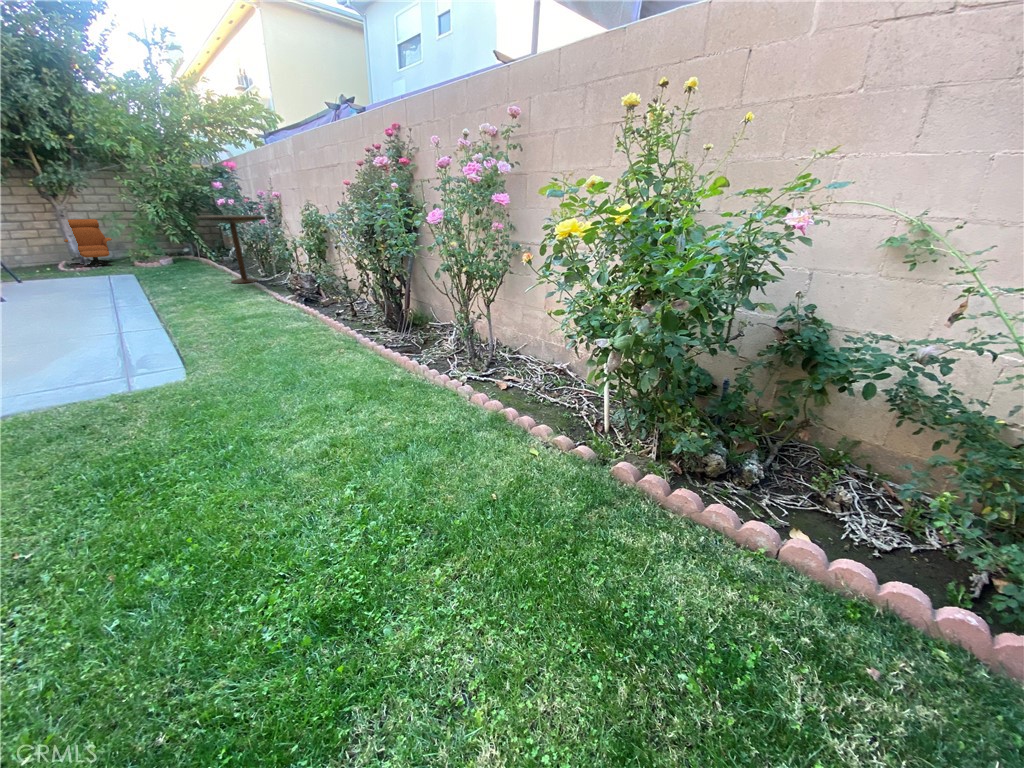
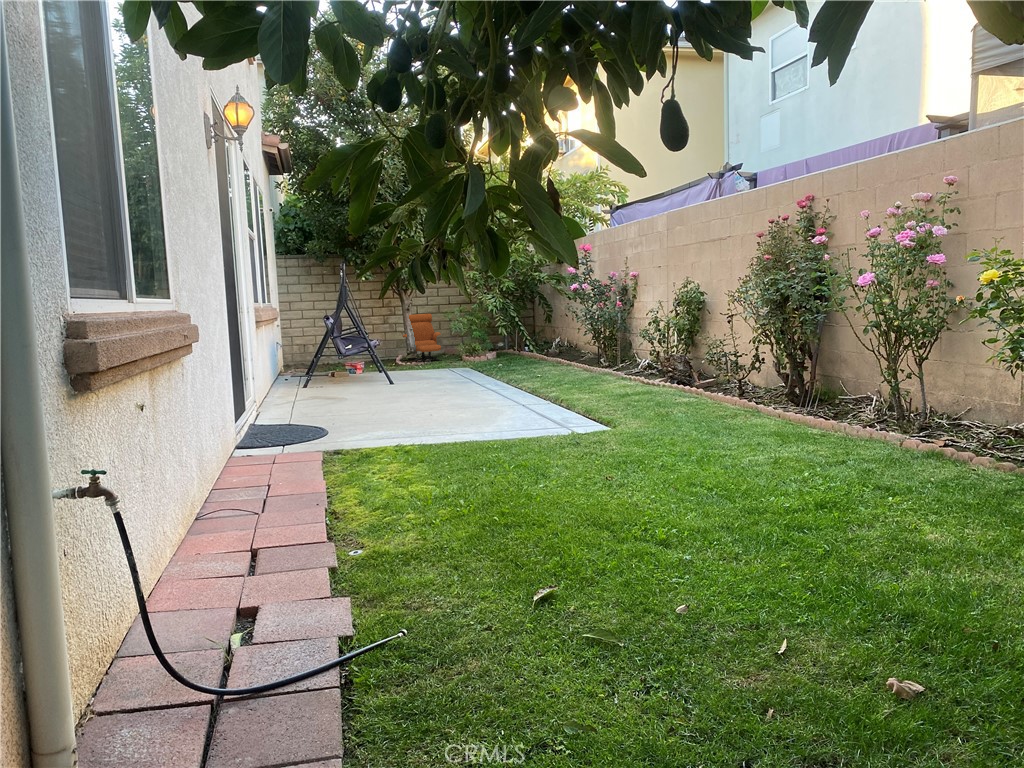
pedestal table: present [195,215,265,284] -> none [557,298,624,372]

